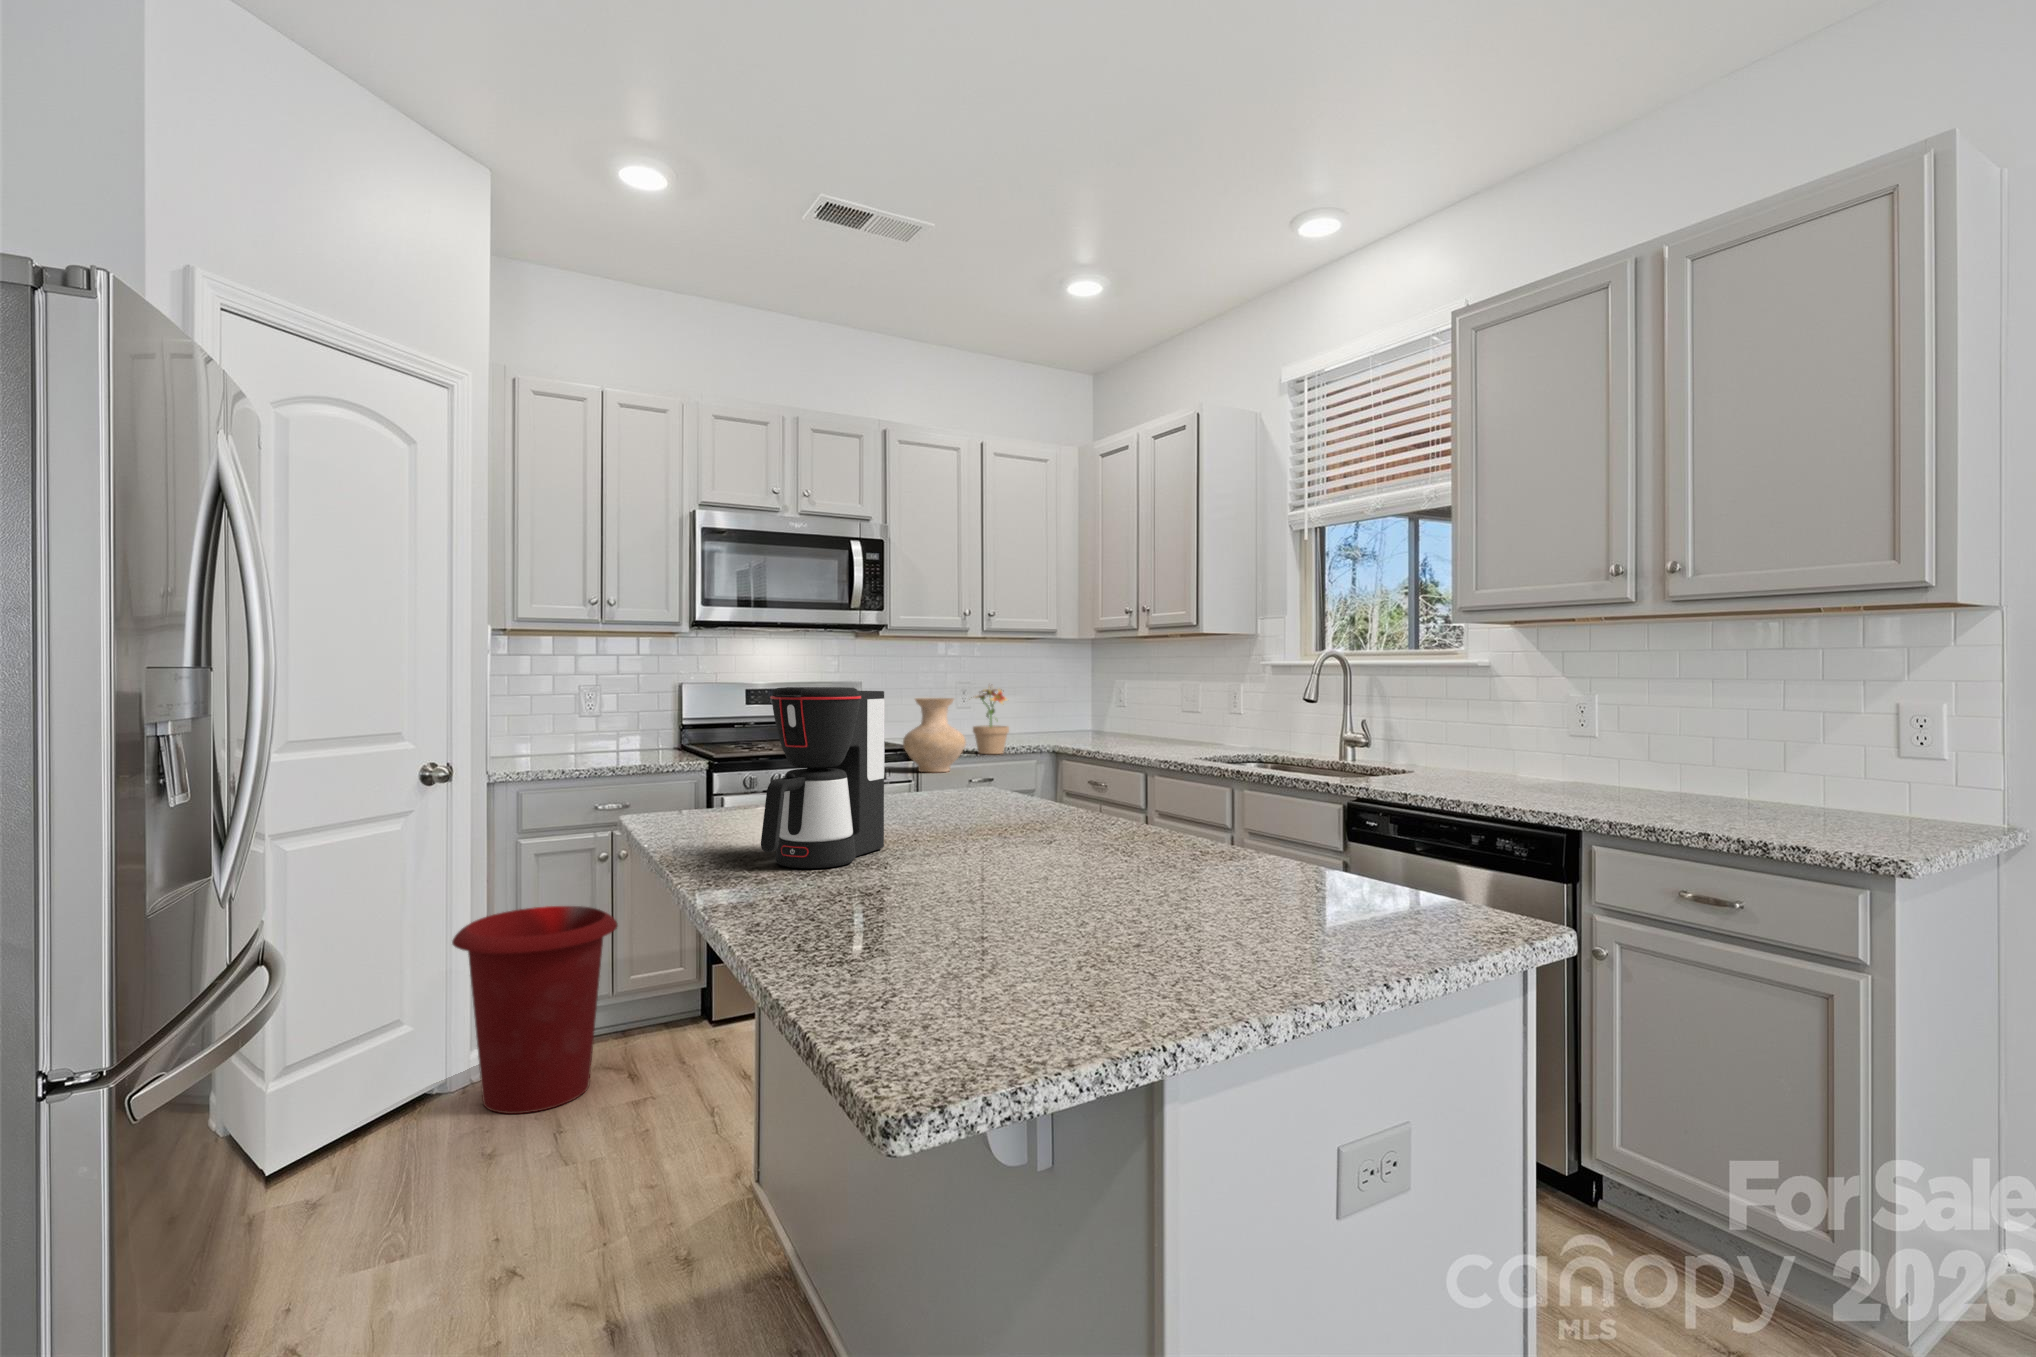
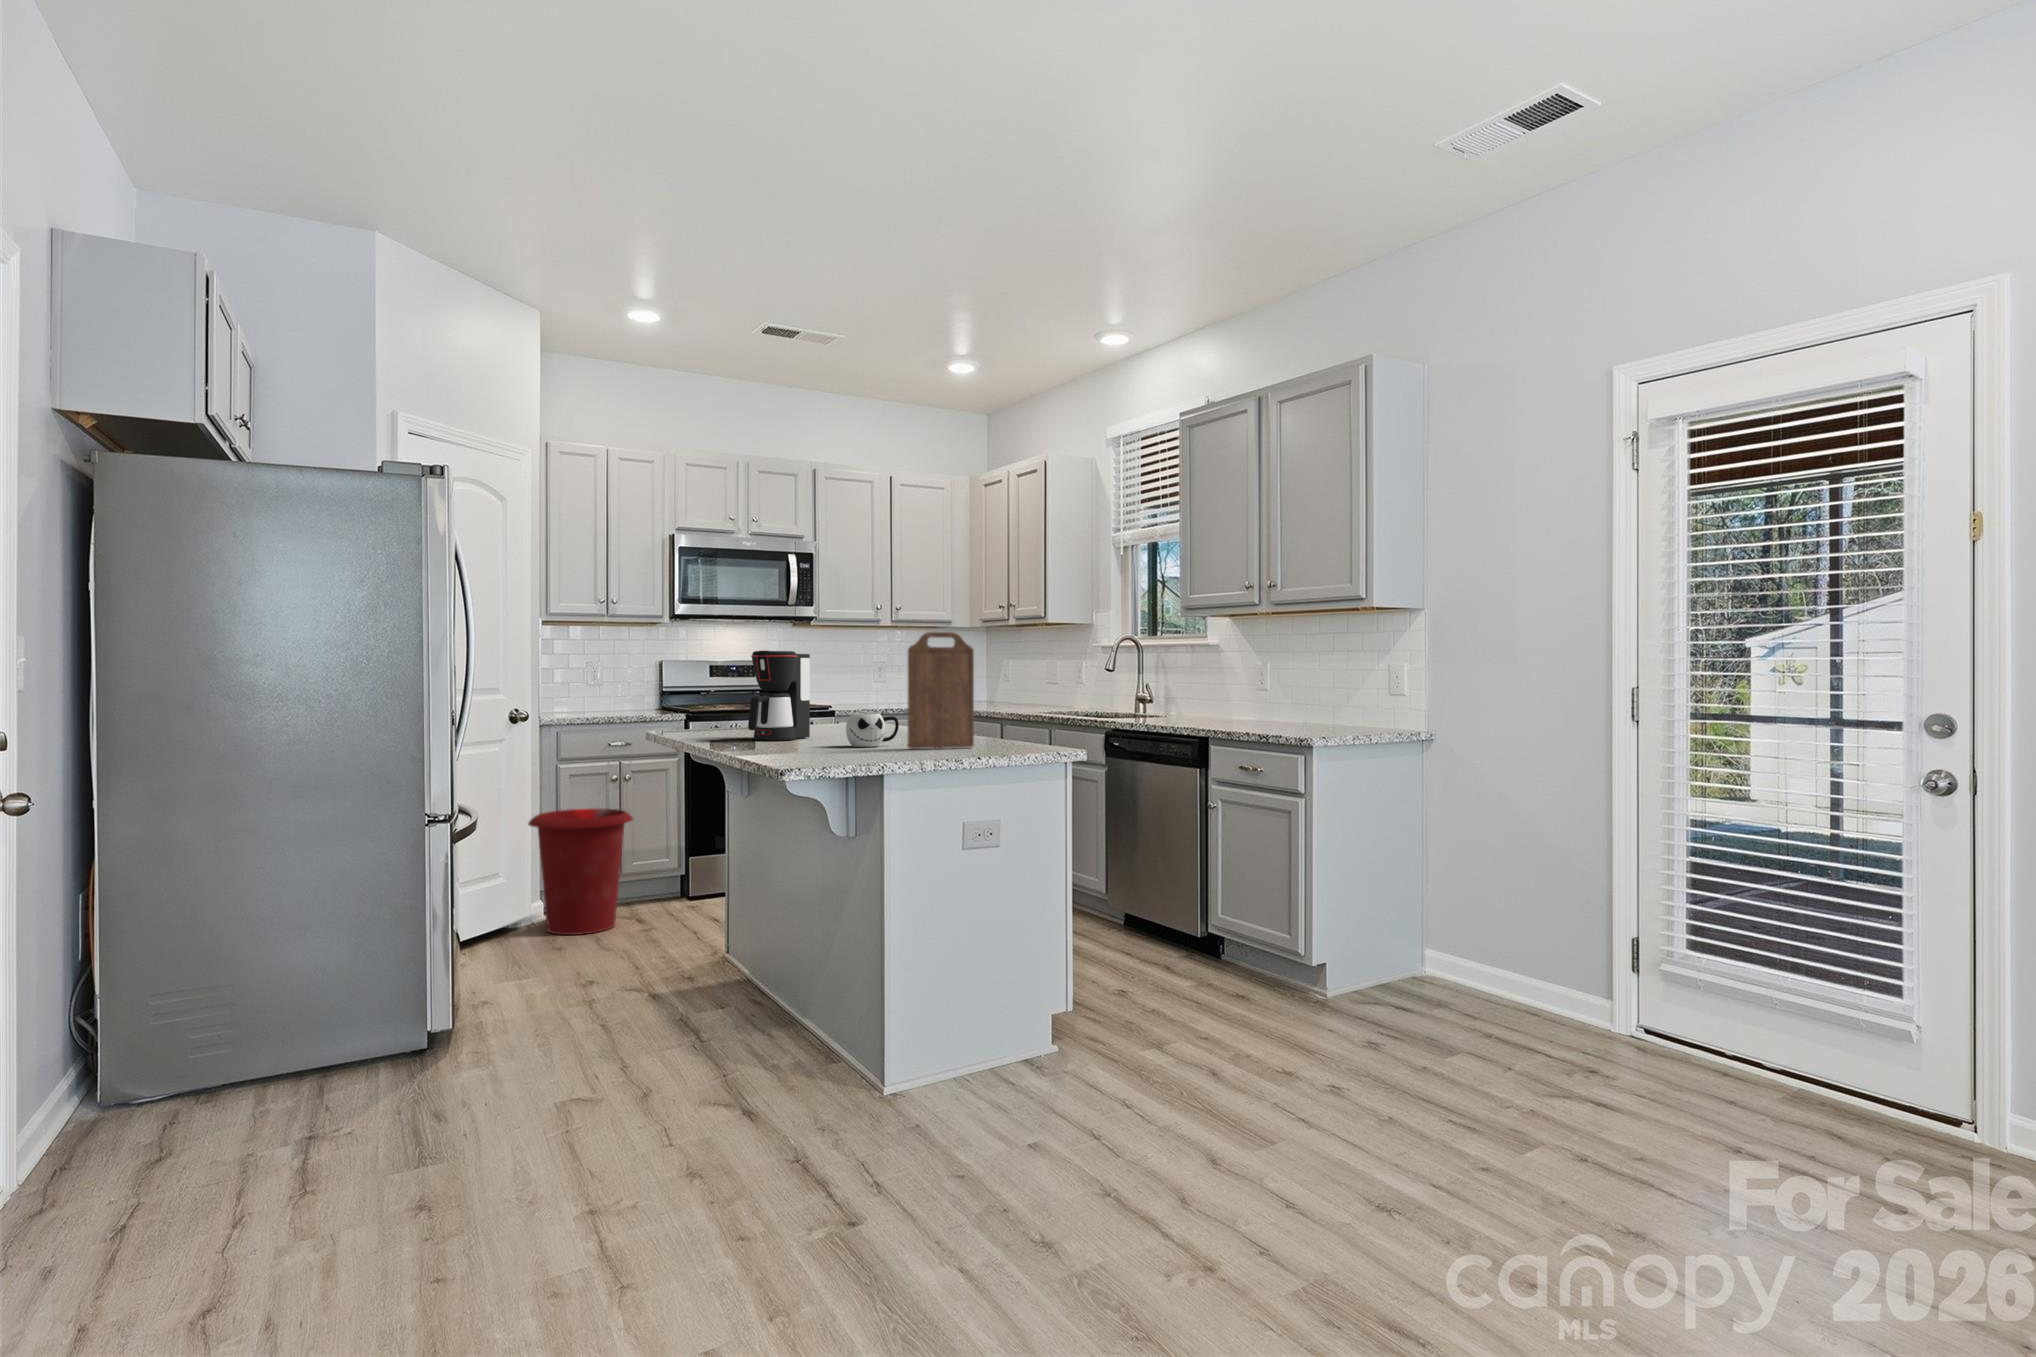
cutting board: none [1119,652,1267,930] -> present [908,632,974,749]
potted plant: present [973,689,1009,754] -> none [879,662,910,715]
vase: present [903,698,966,772] -> none [827,669,871,721]
mug: none [969,830,1082,914] -> present [846,713,899,747]

